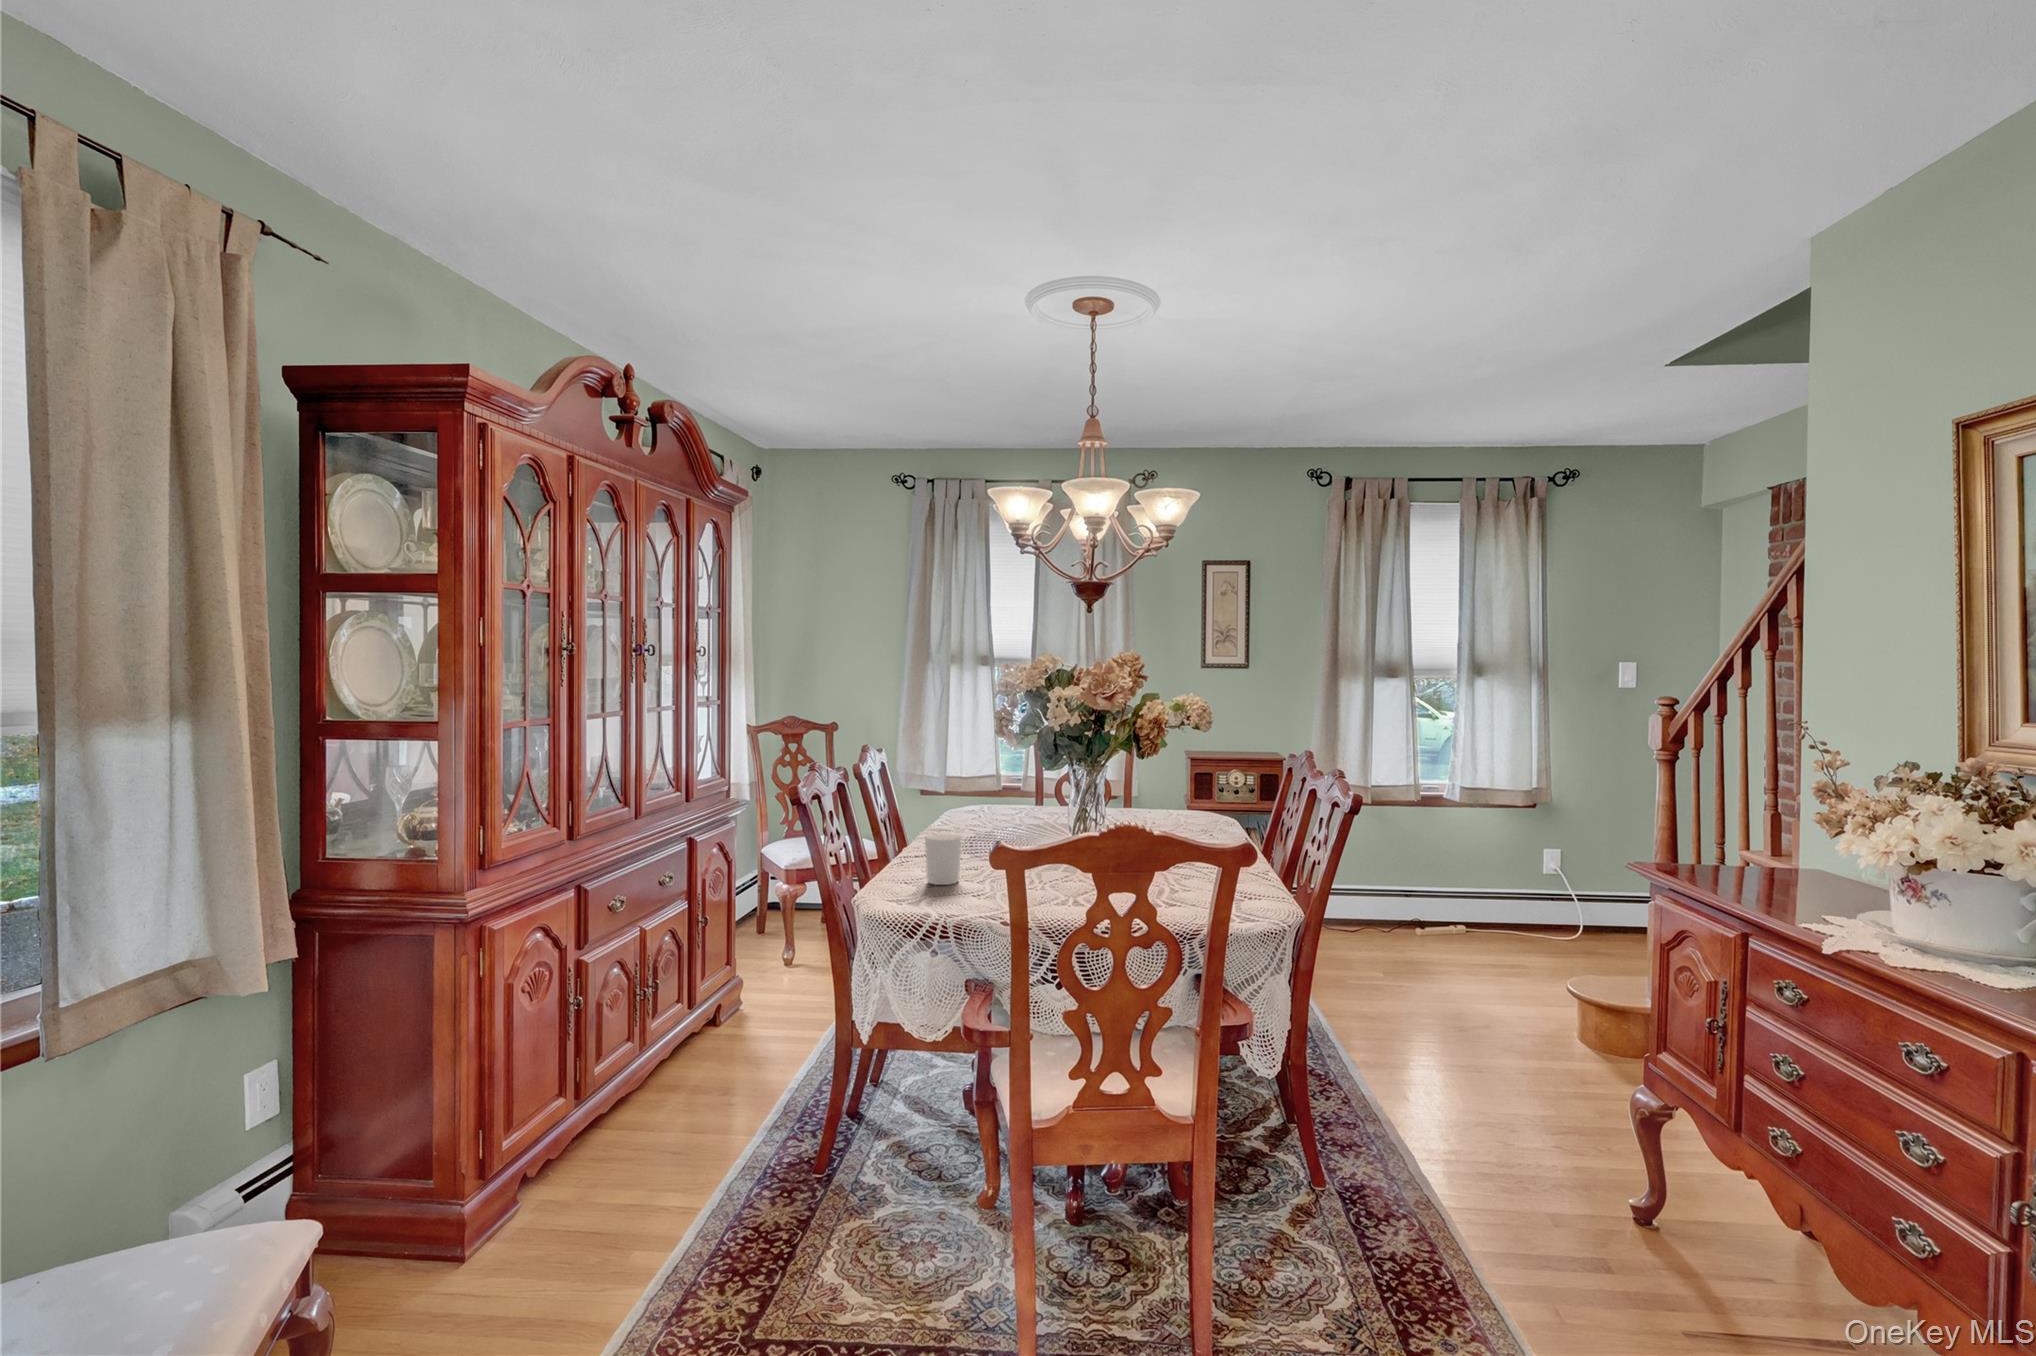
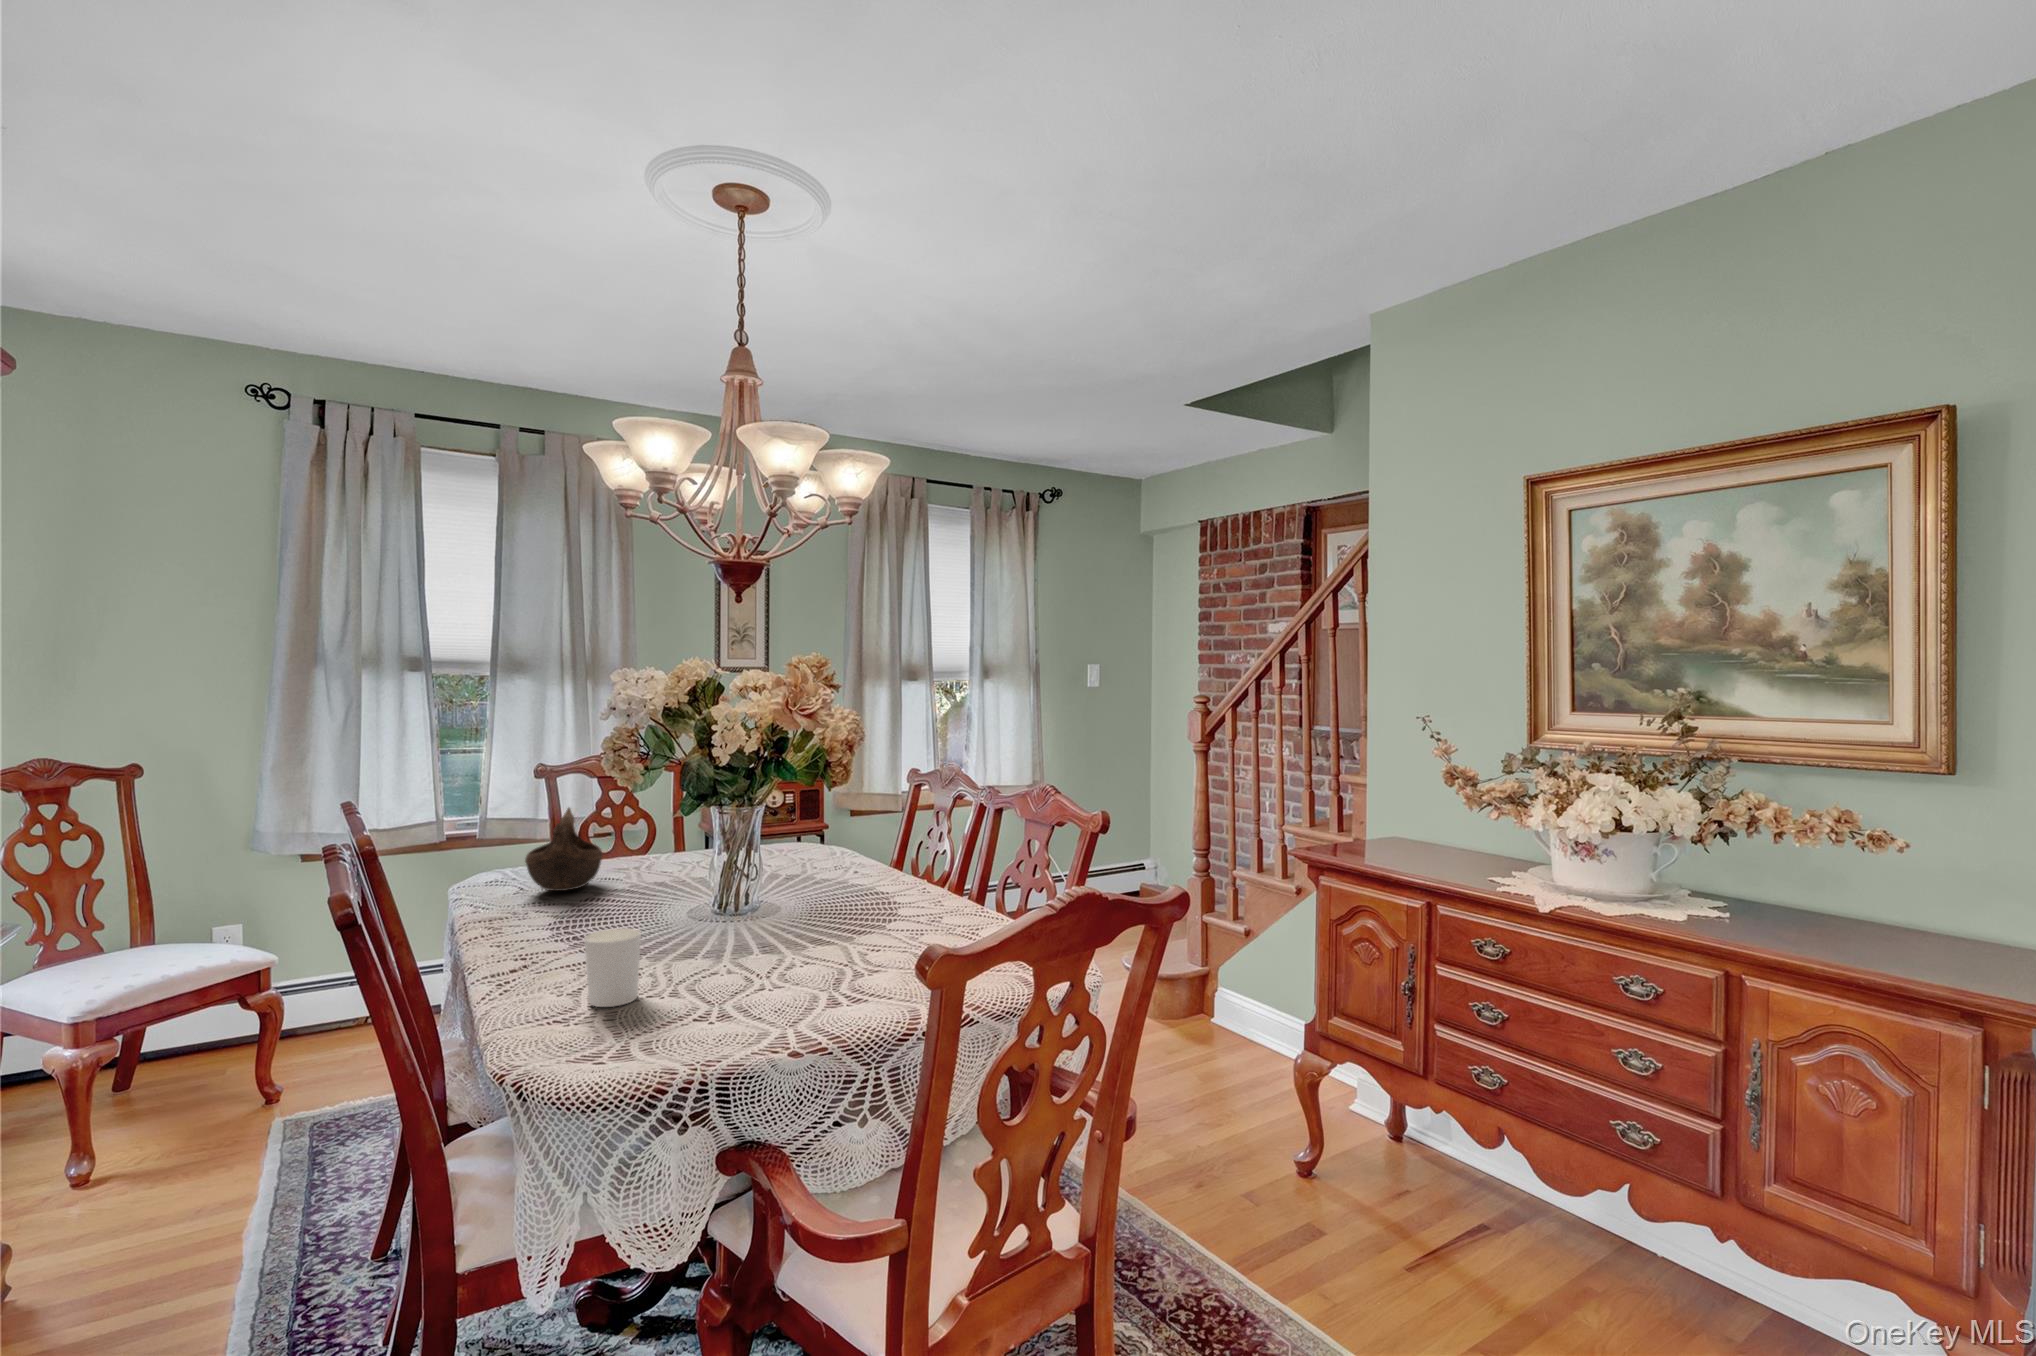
decorative bowl: none [971,758,1023,818] -> present [525,808,603,891]

